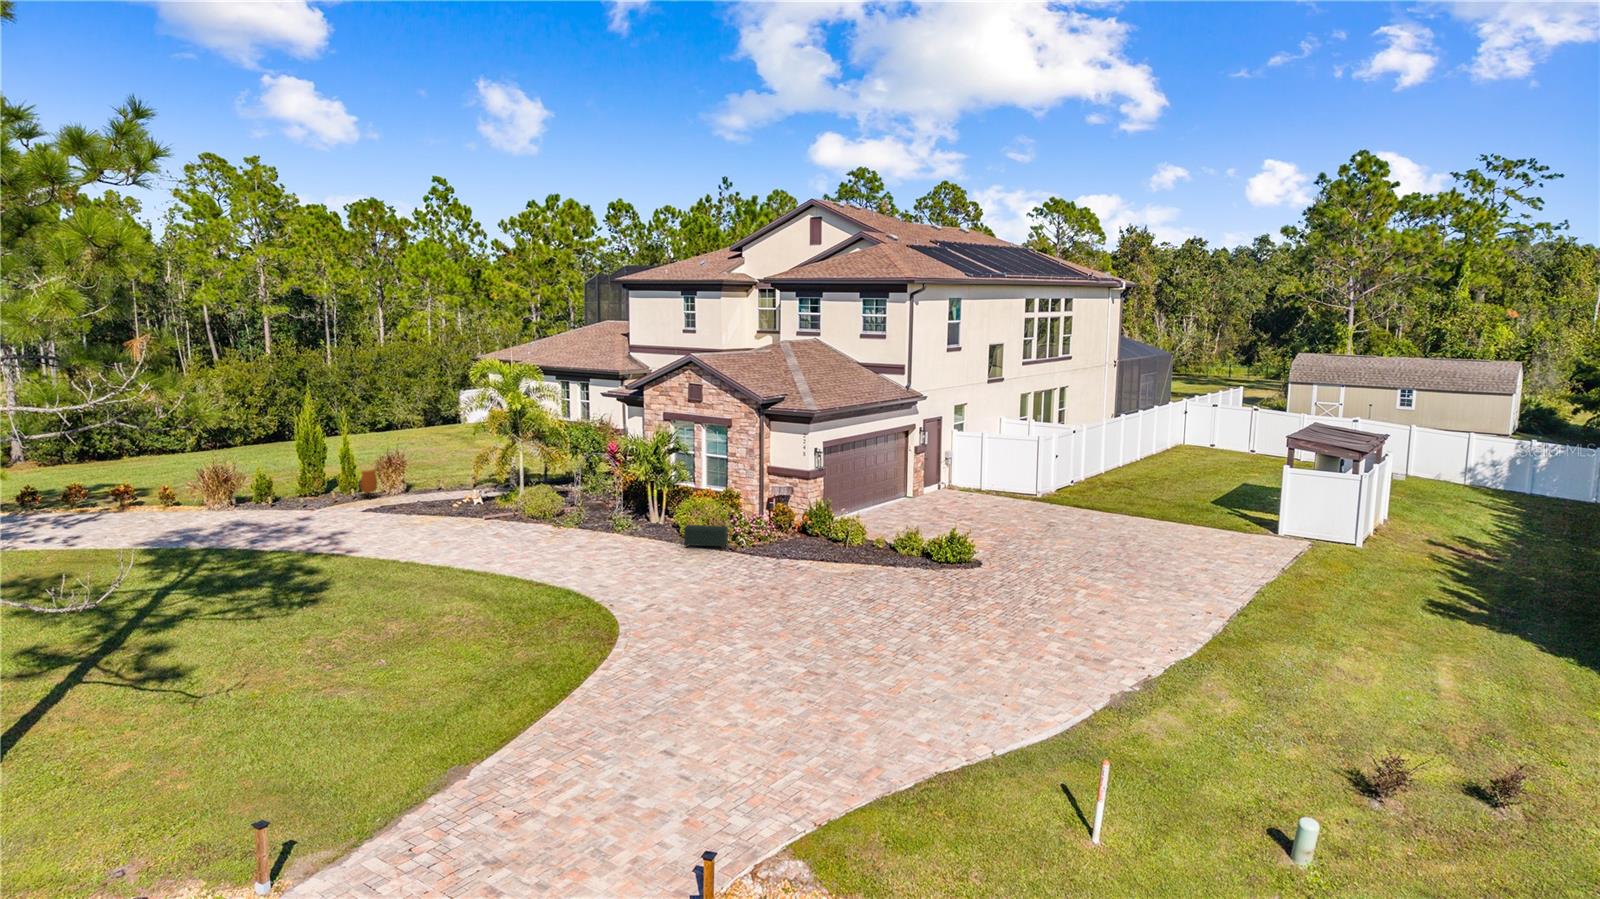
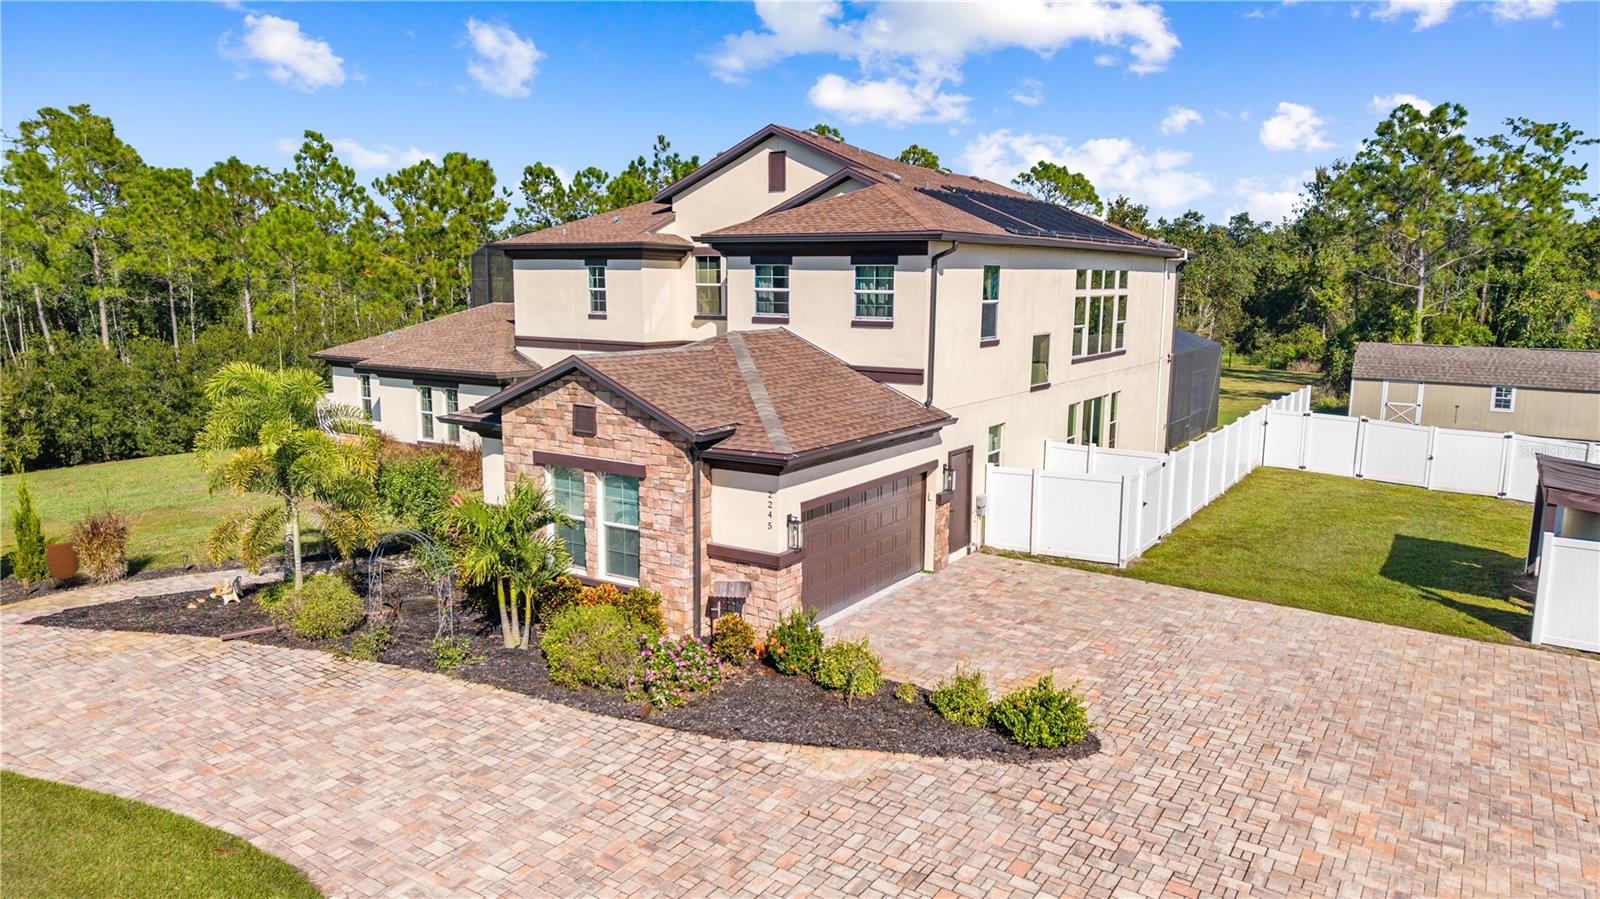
bench: present [684,525,728,549] -> none [551,667,635,715]

